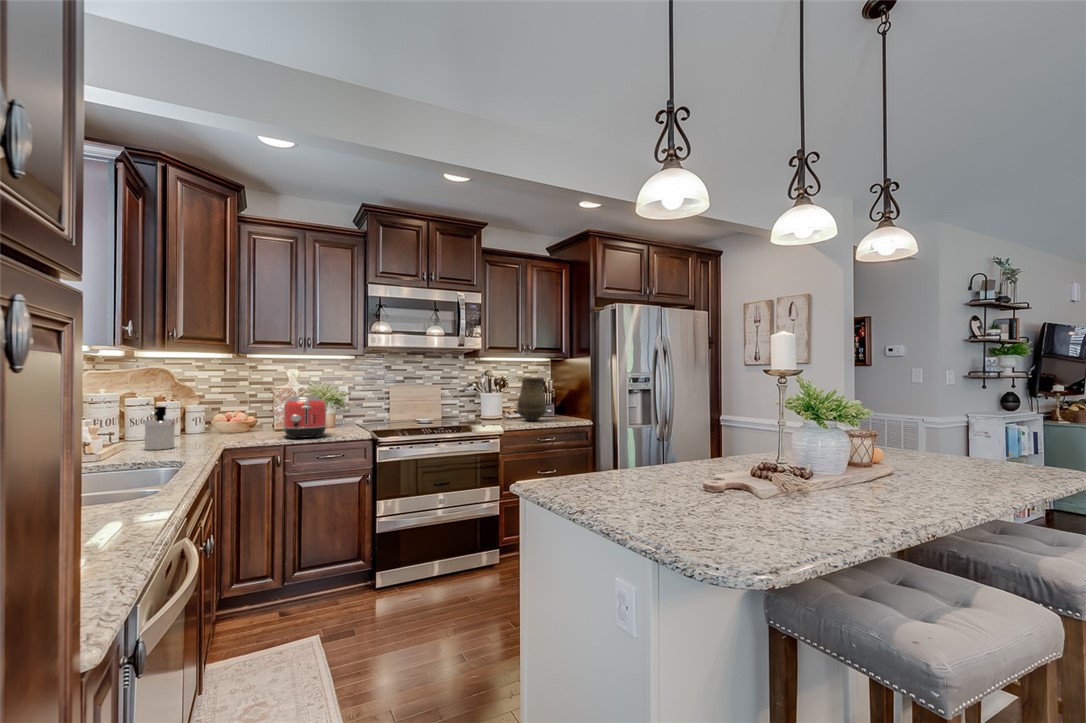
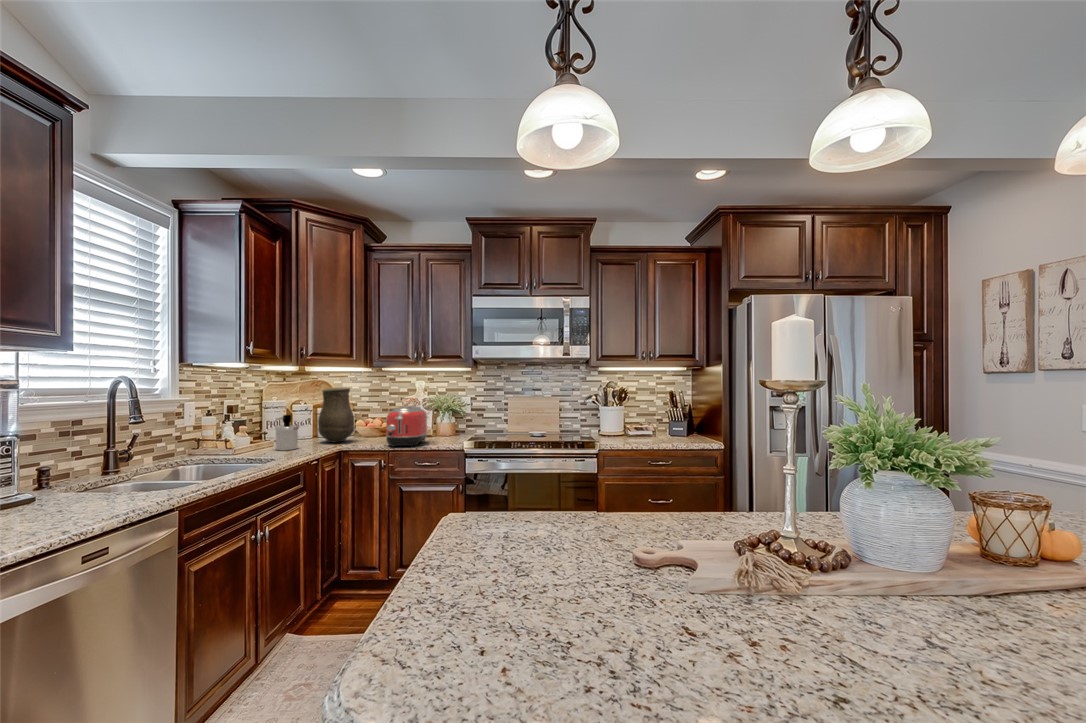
vase: present [516,377,548,421] -> present [318,387,354,443]

